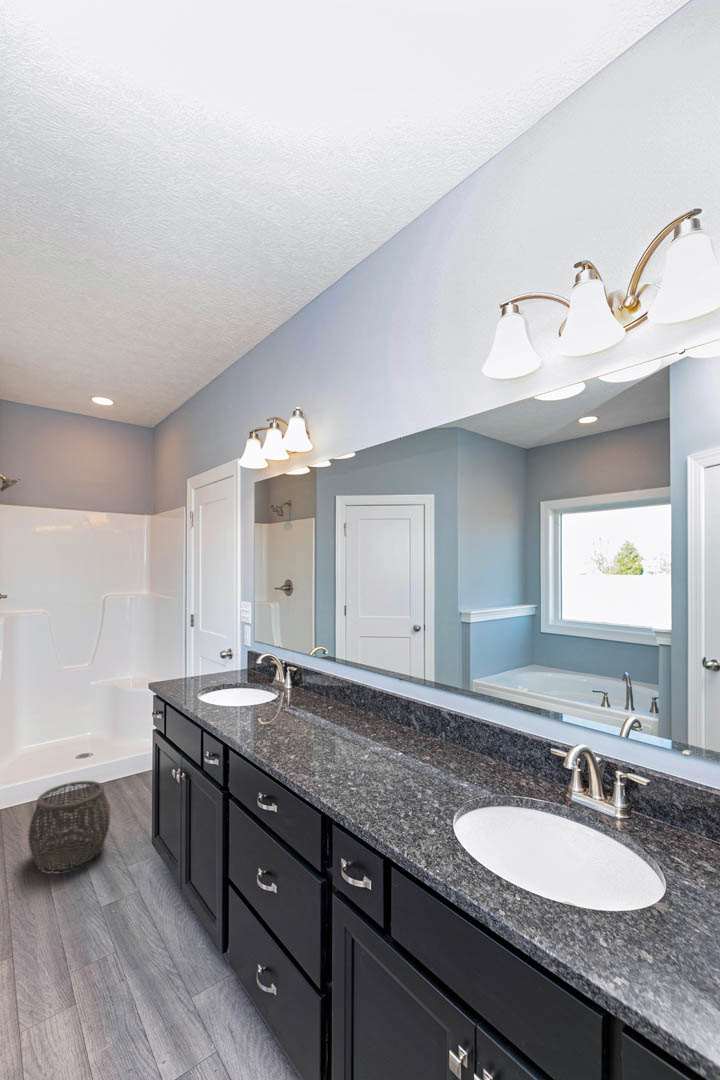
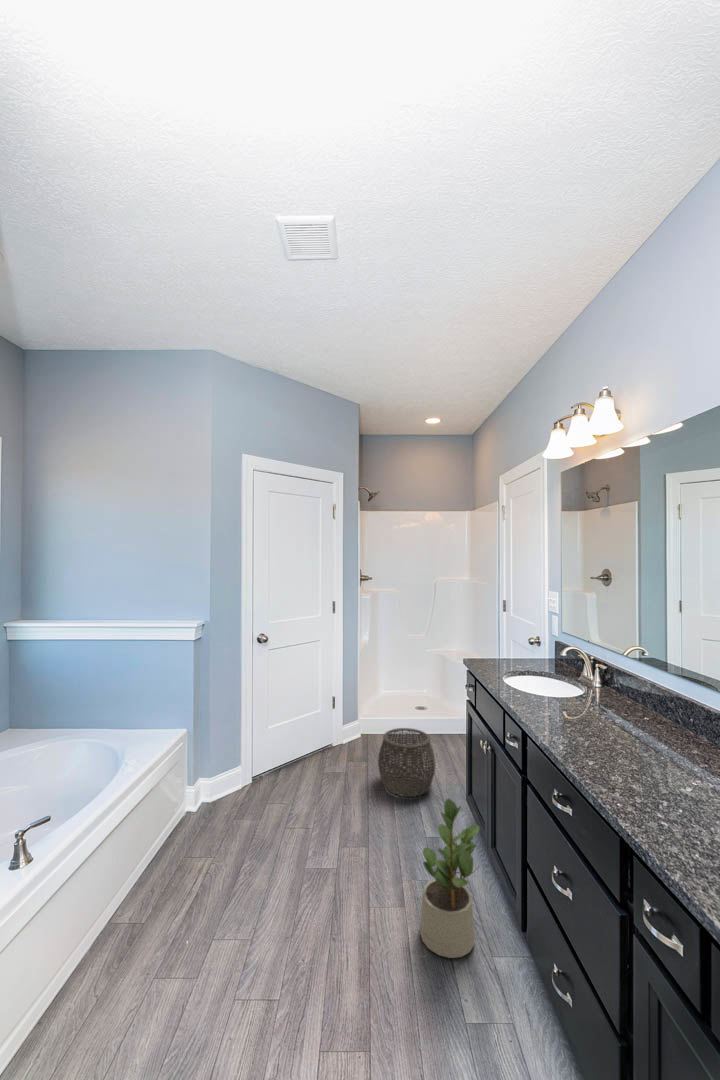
potted plant: none [102,844,178,1031] -> present [420,799,479,958]

